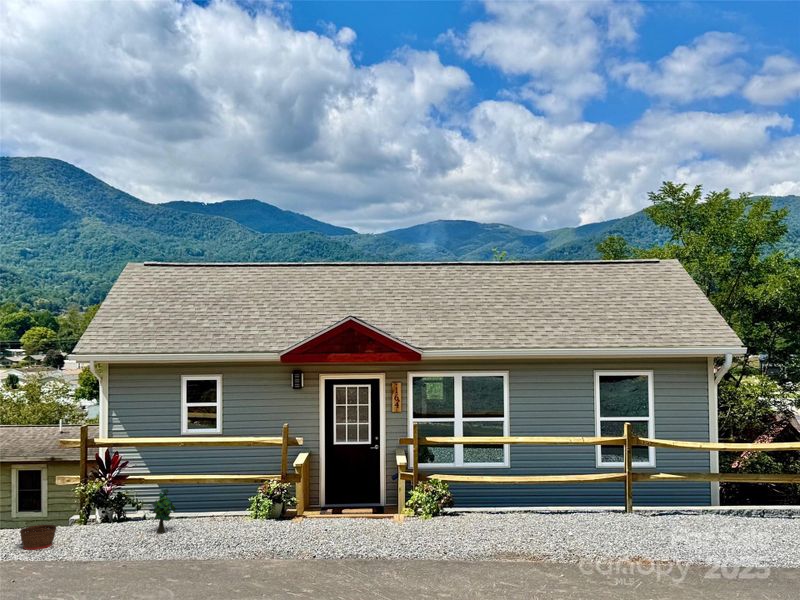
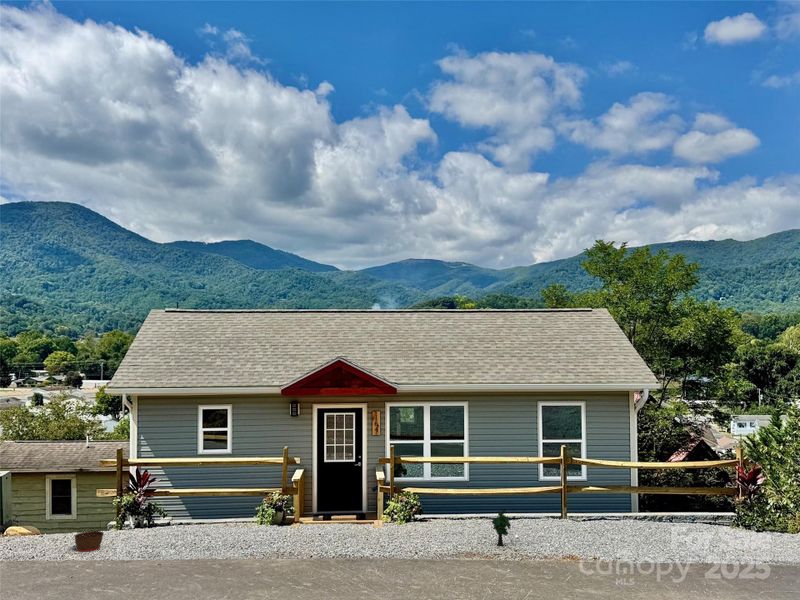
decorative plant: present [152,489,176,534] -> present [491,509,511,546]

